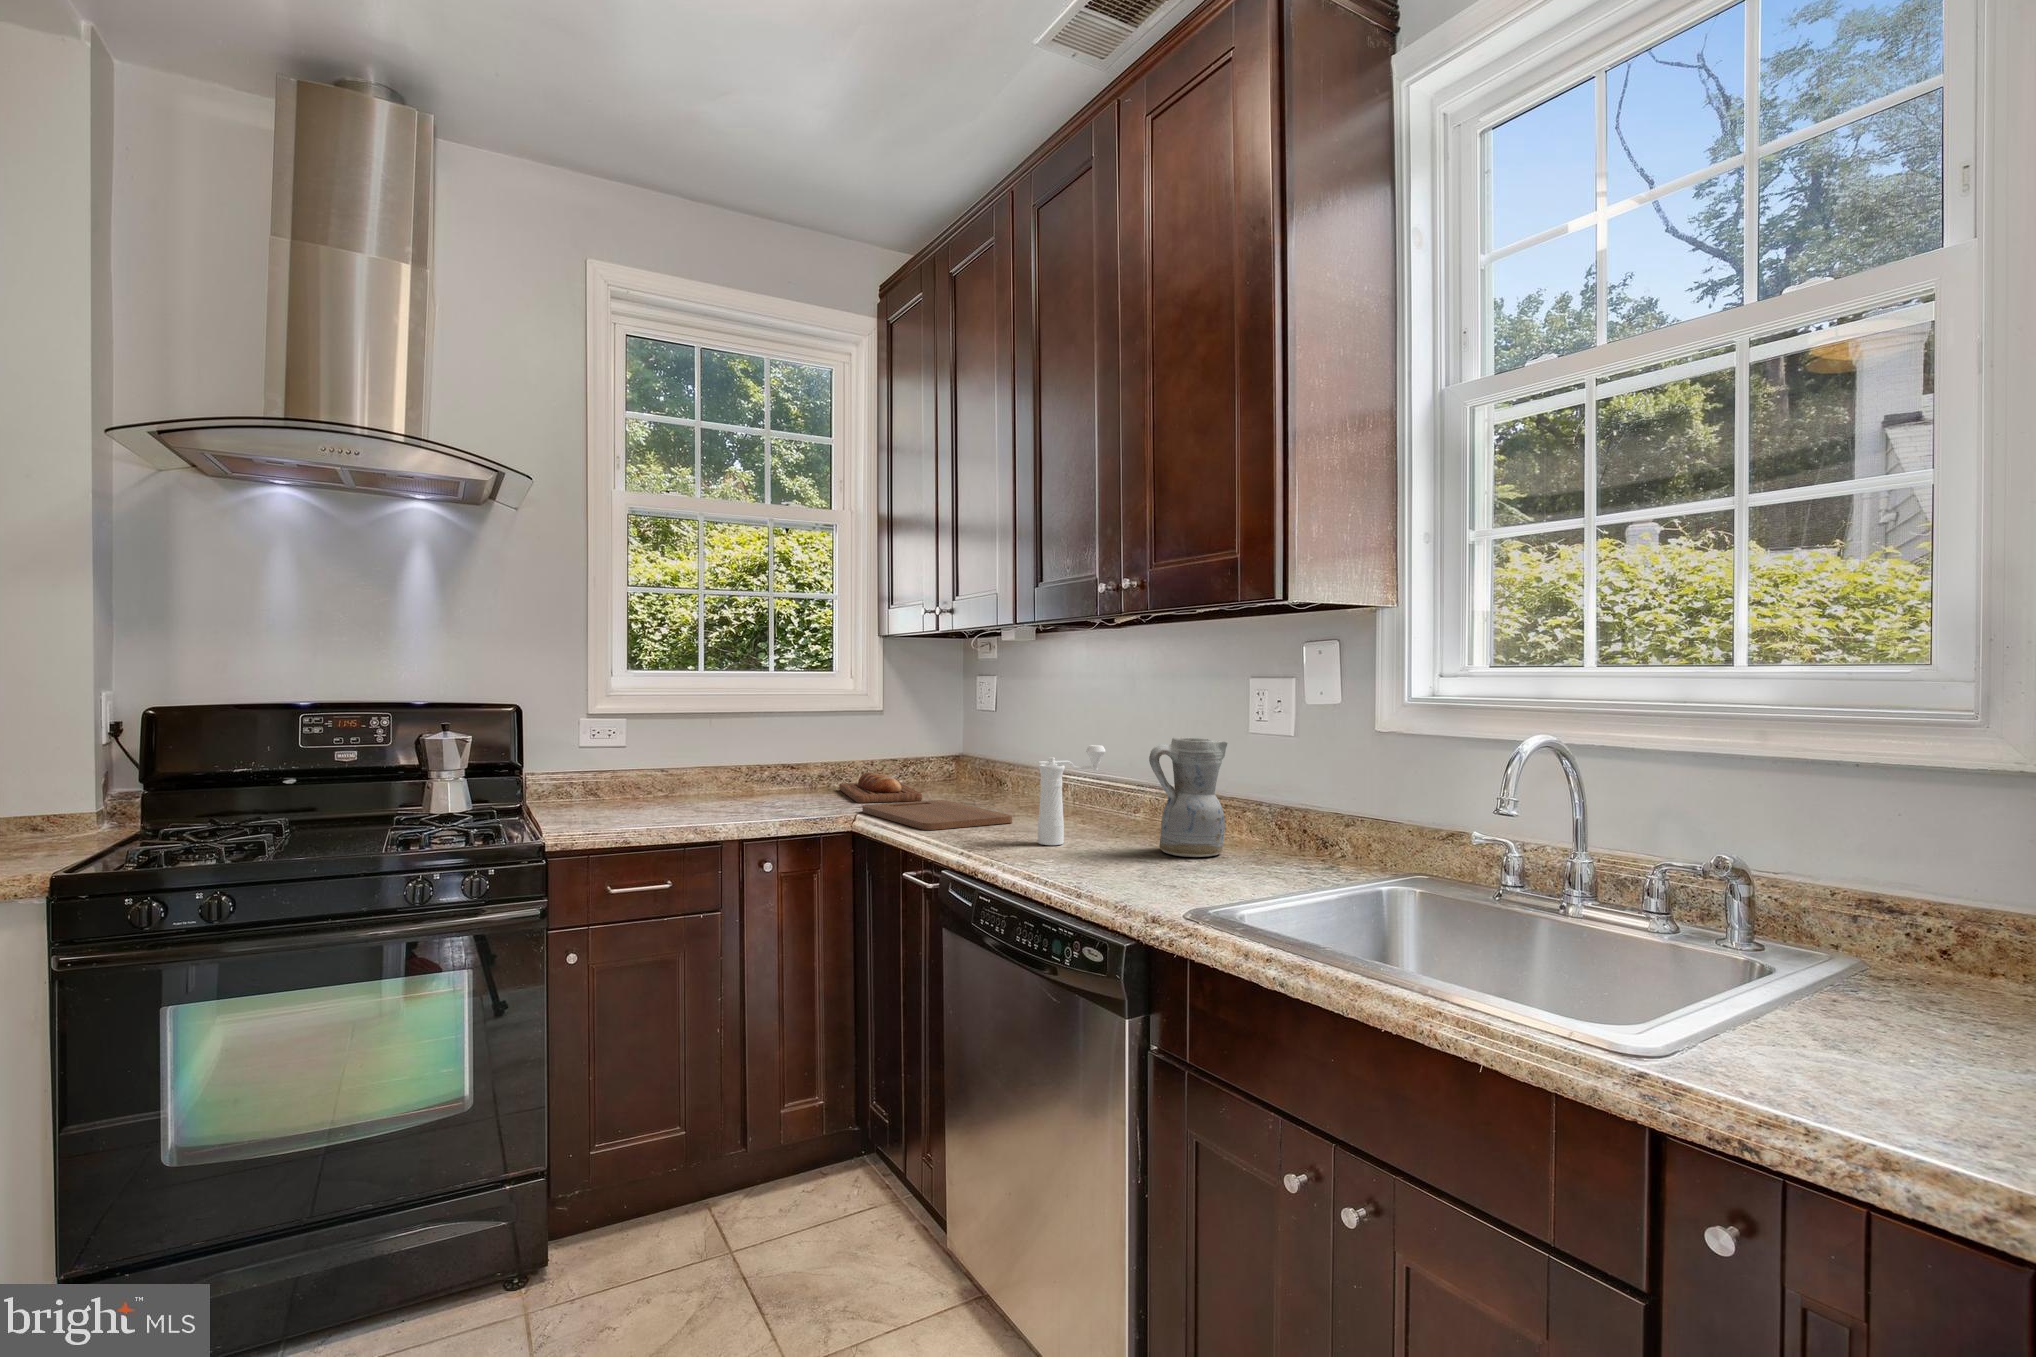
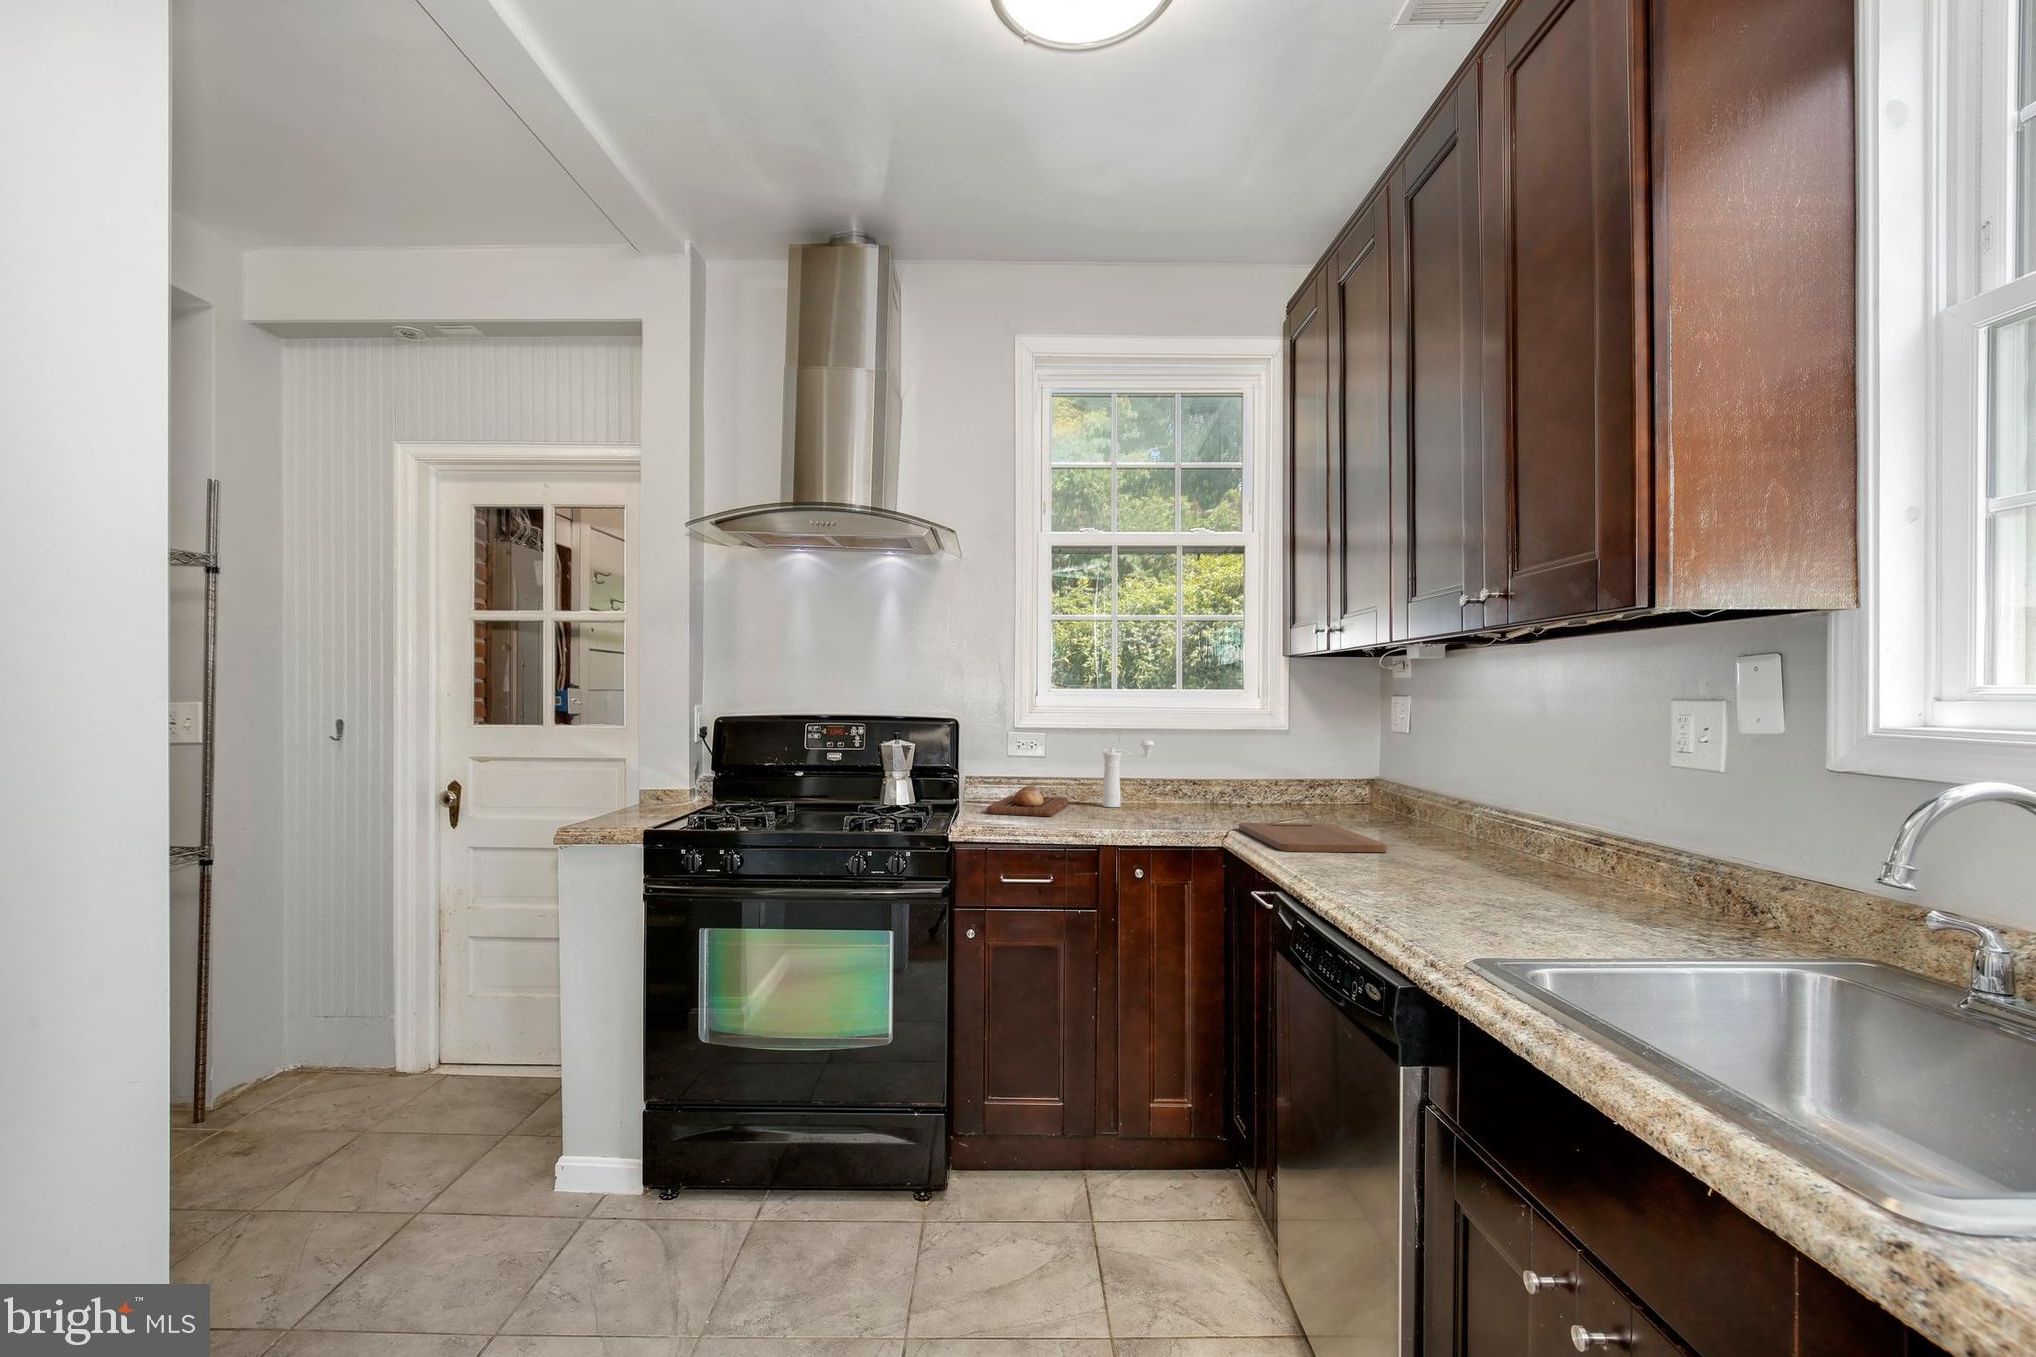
ceramic pitcher: present [1149,737,1228,857] -> none [1513,765,1621,909]
pepper mill: present [1038,745,1106,845] -> present [1102,740,1155,807]
bread loaf: present [839,772,922,803] -> present [987,786,1068,816]

